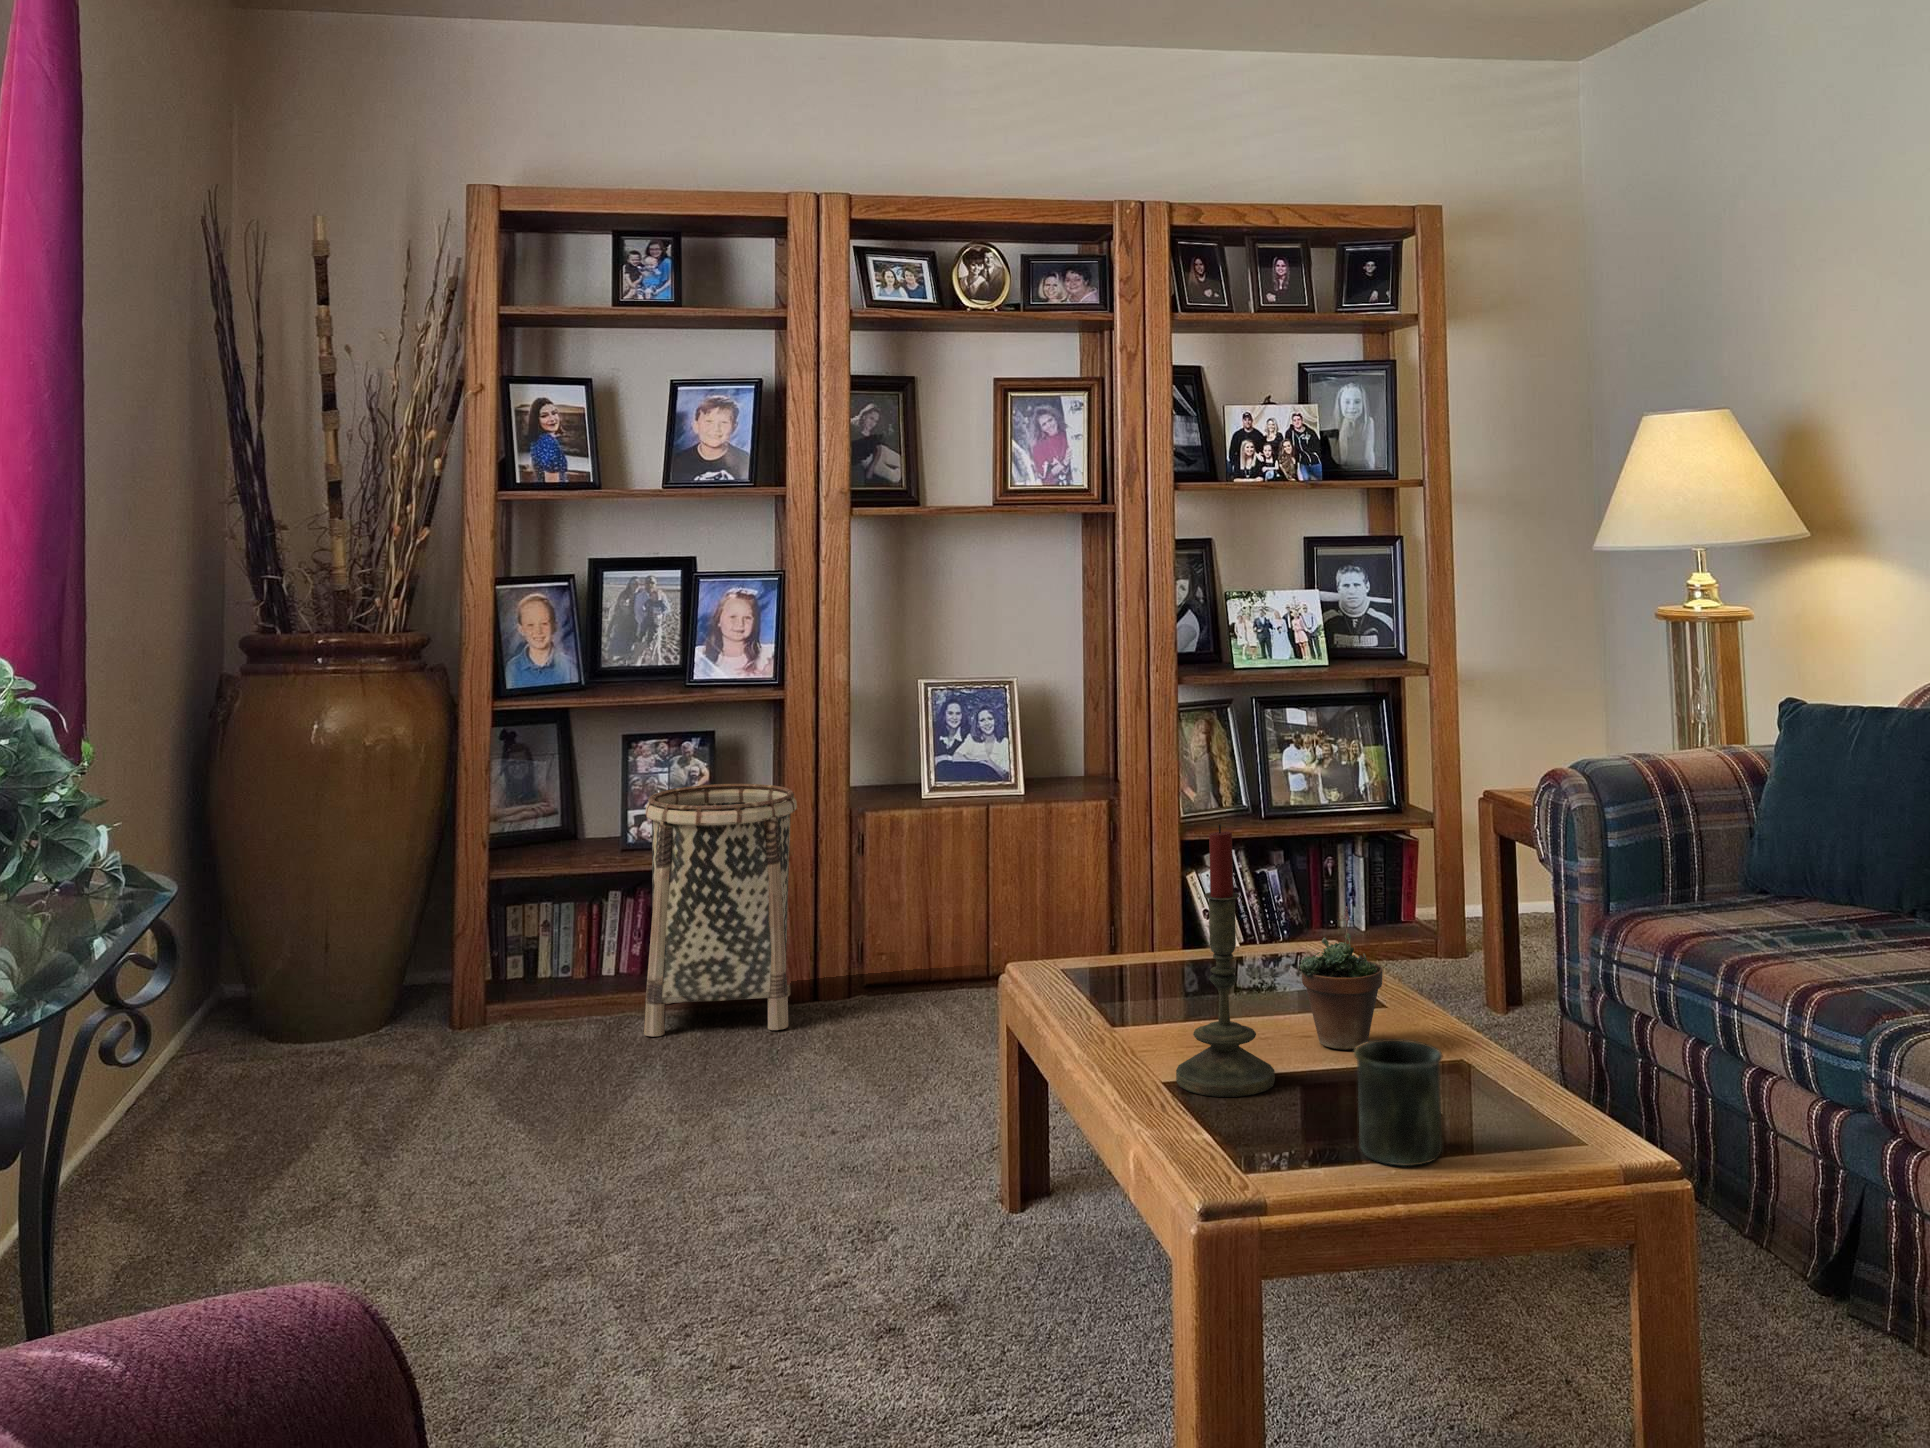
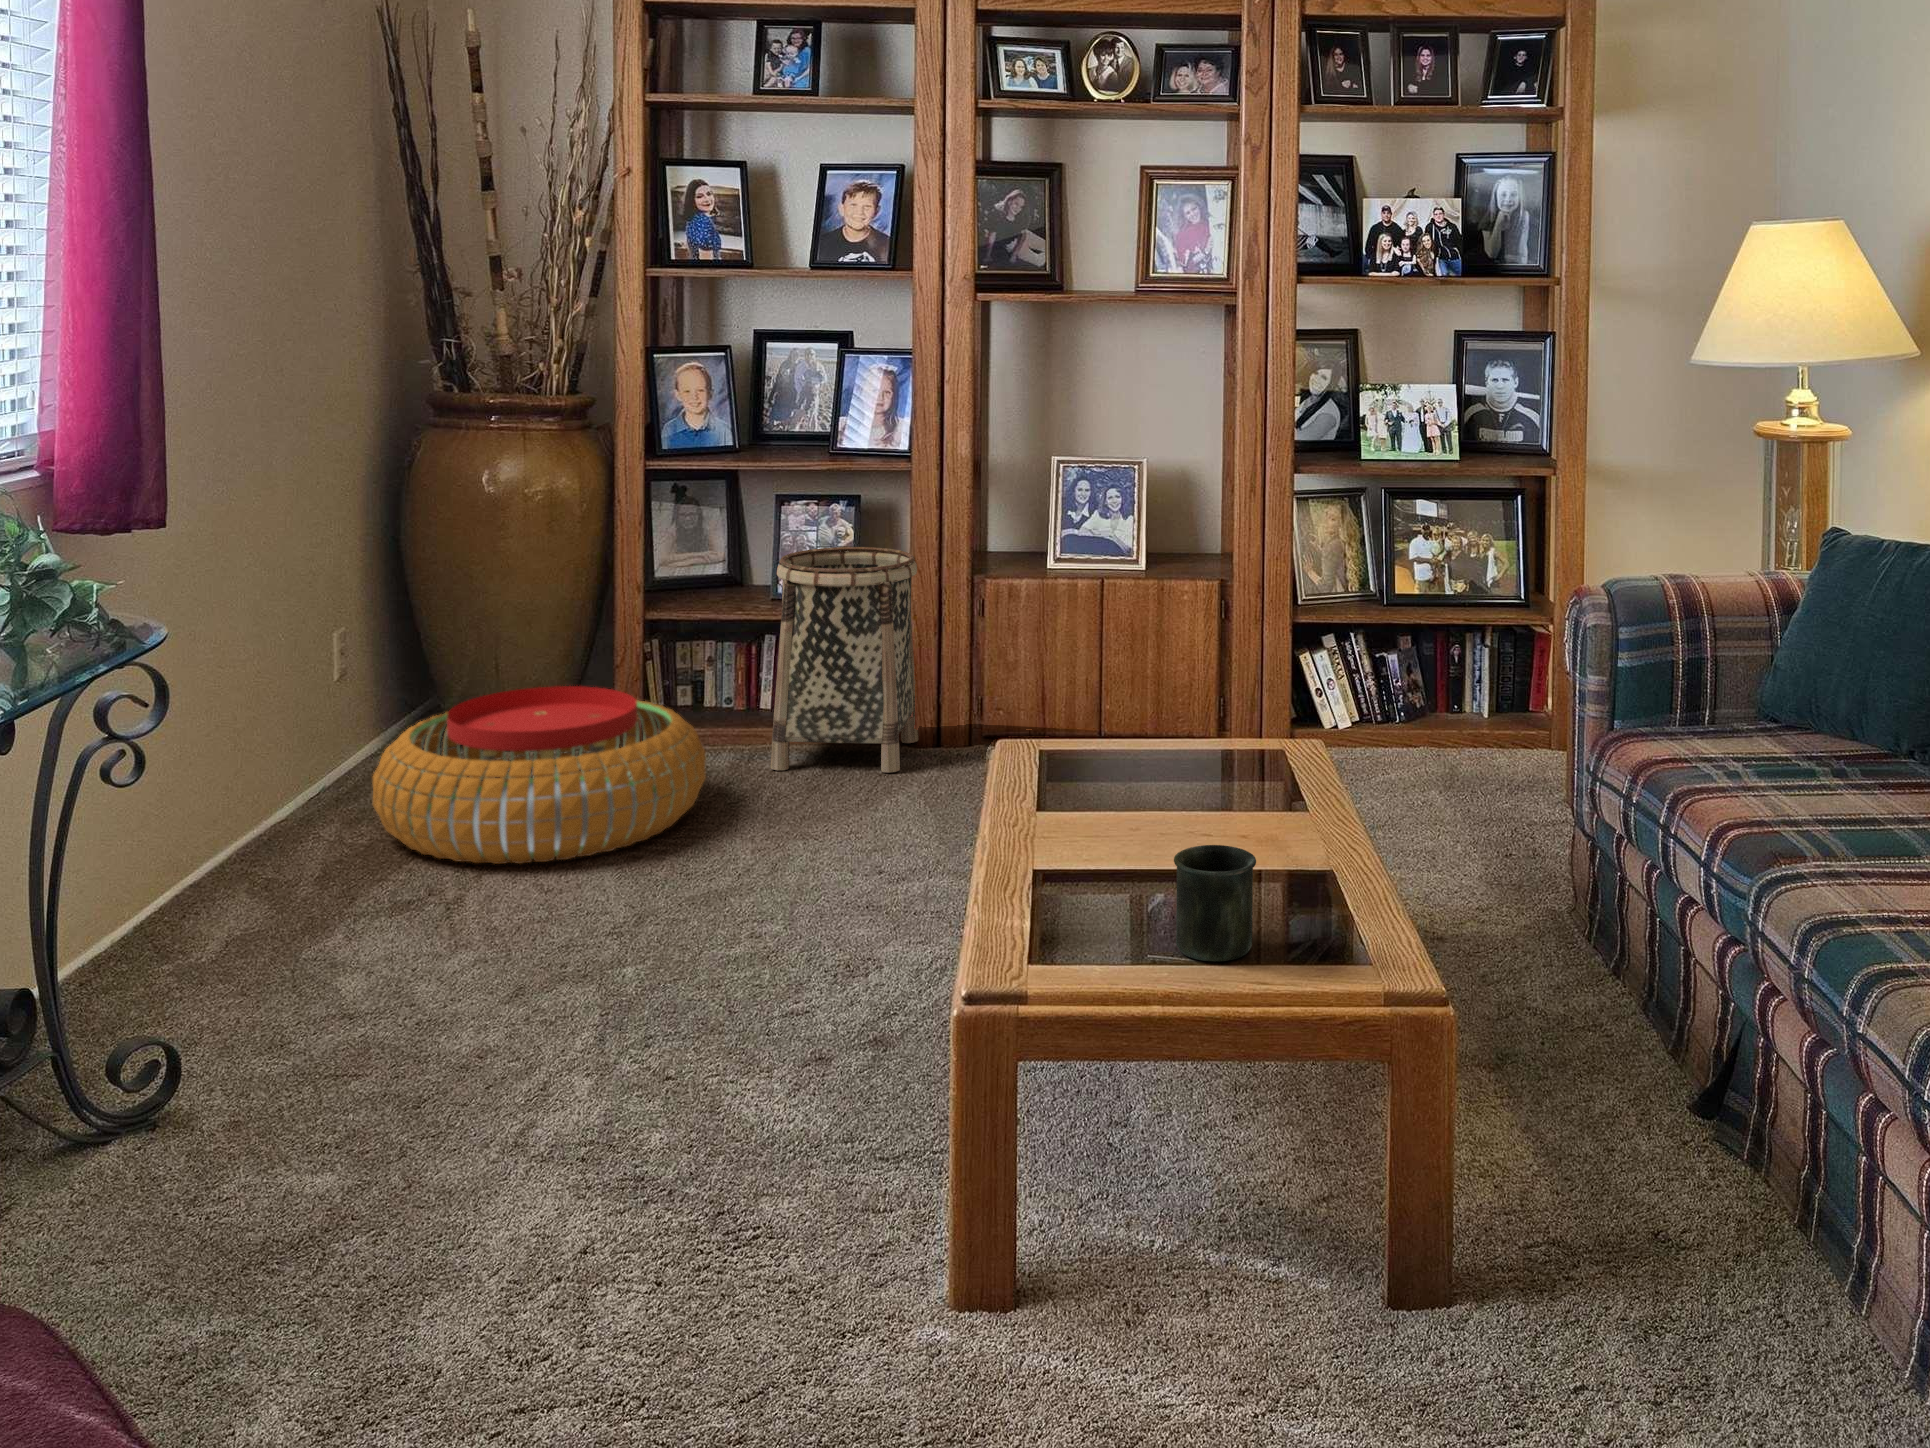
candle: present [1176,824,1275,1097] -> none [1071,633,1162,882]
succulent plant: present [1299,906,1383,1050] -> none [1213,713,1297,845]
pouf: none [221,953,601,1162] -> present [373,686,706,864]

